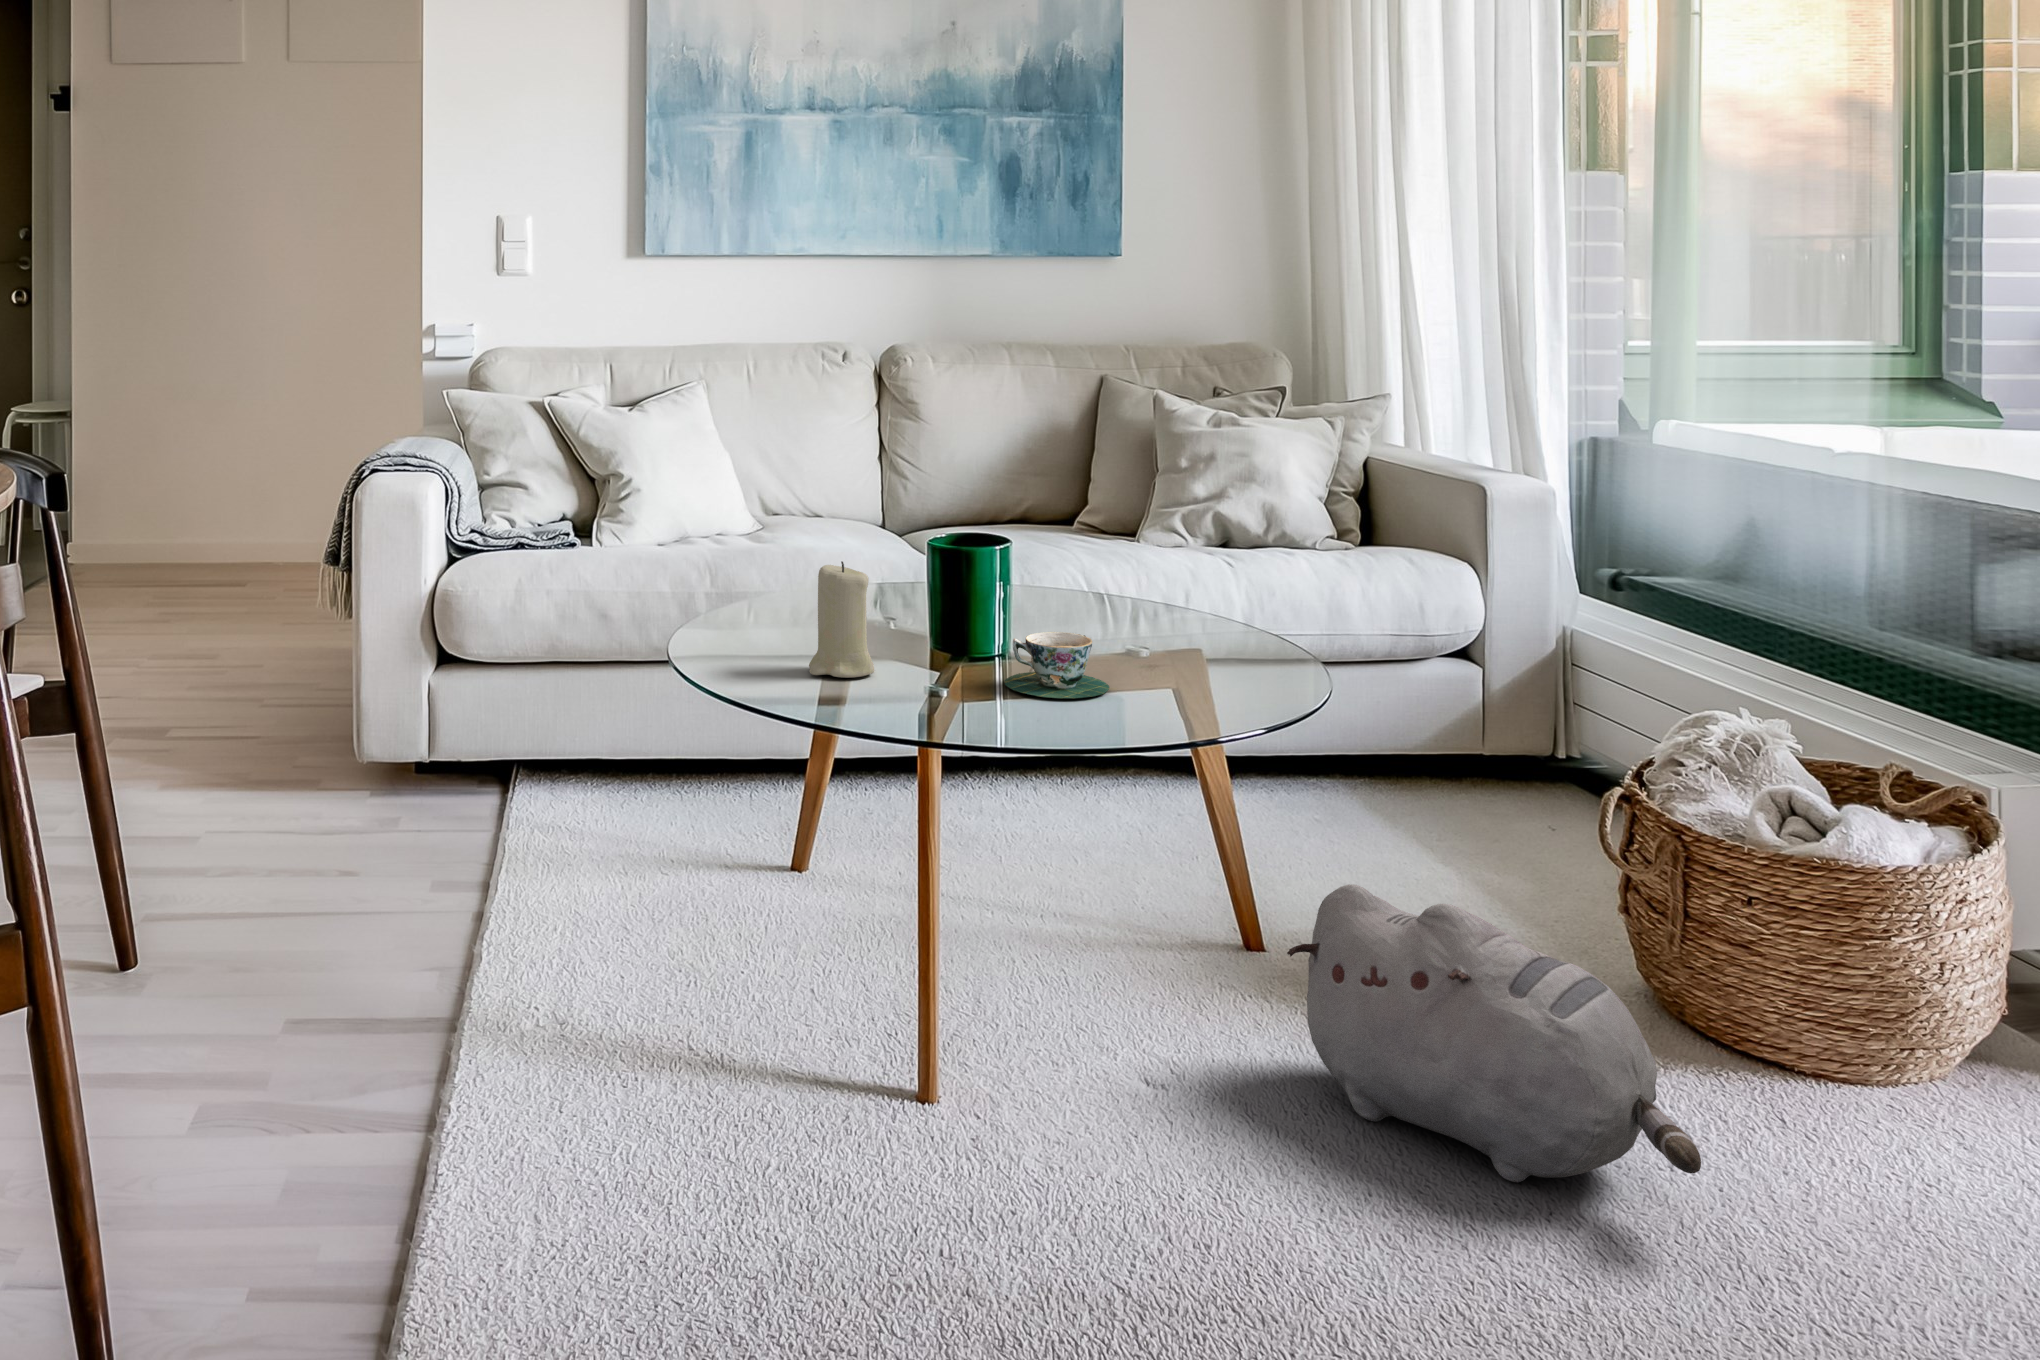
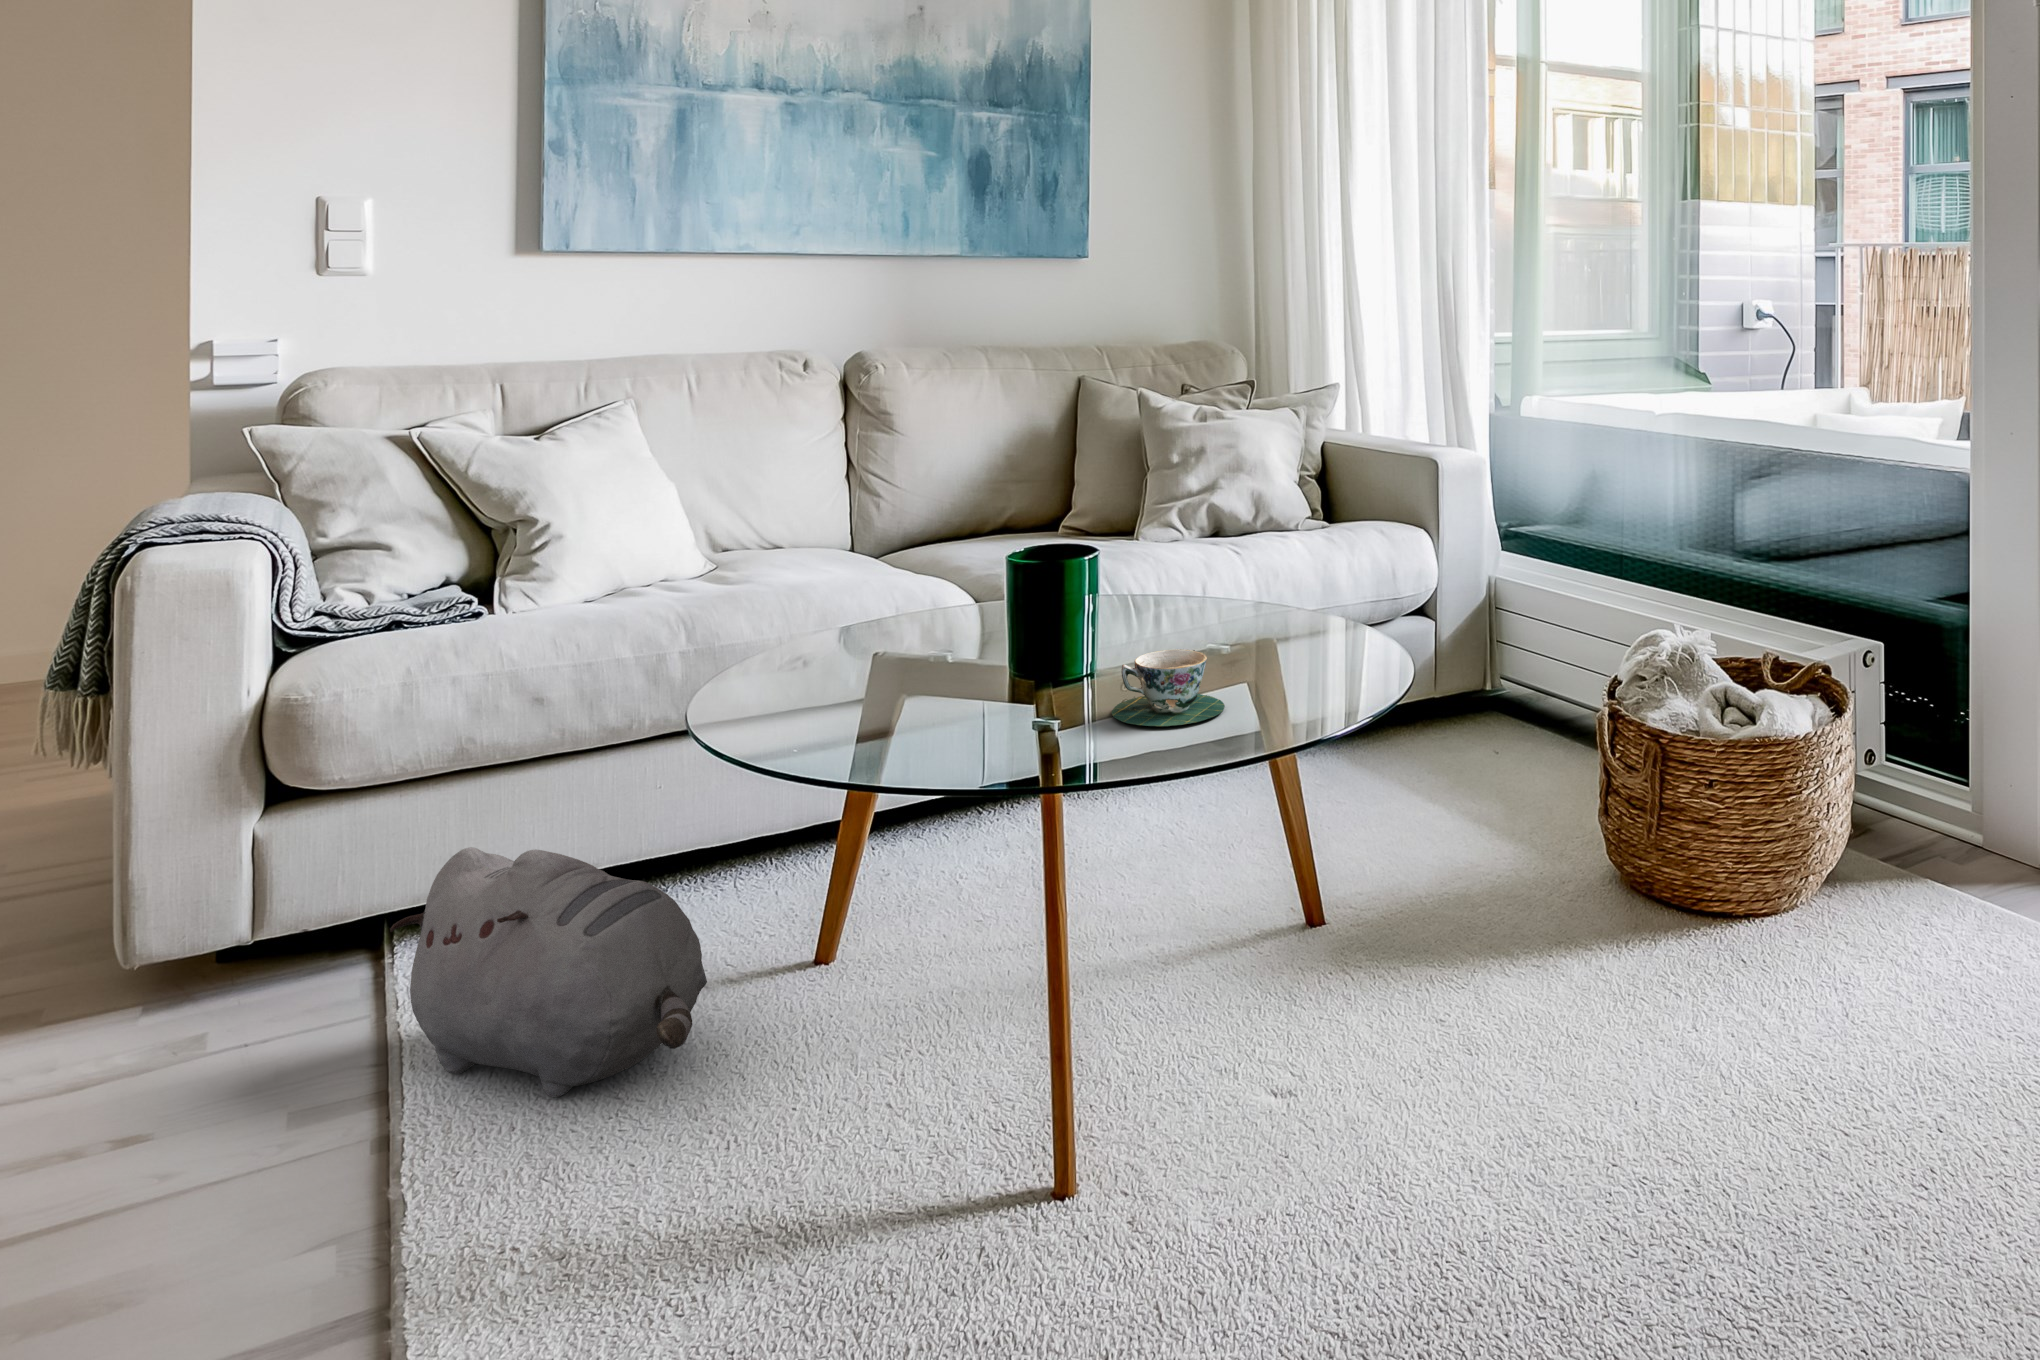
candle: present [809,561,874,678] -> none [874,601,958,743]
plush toy: present [1287,884,1701,1182] -> present [390,847,707,1097]

